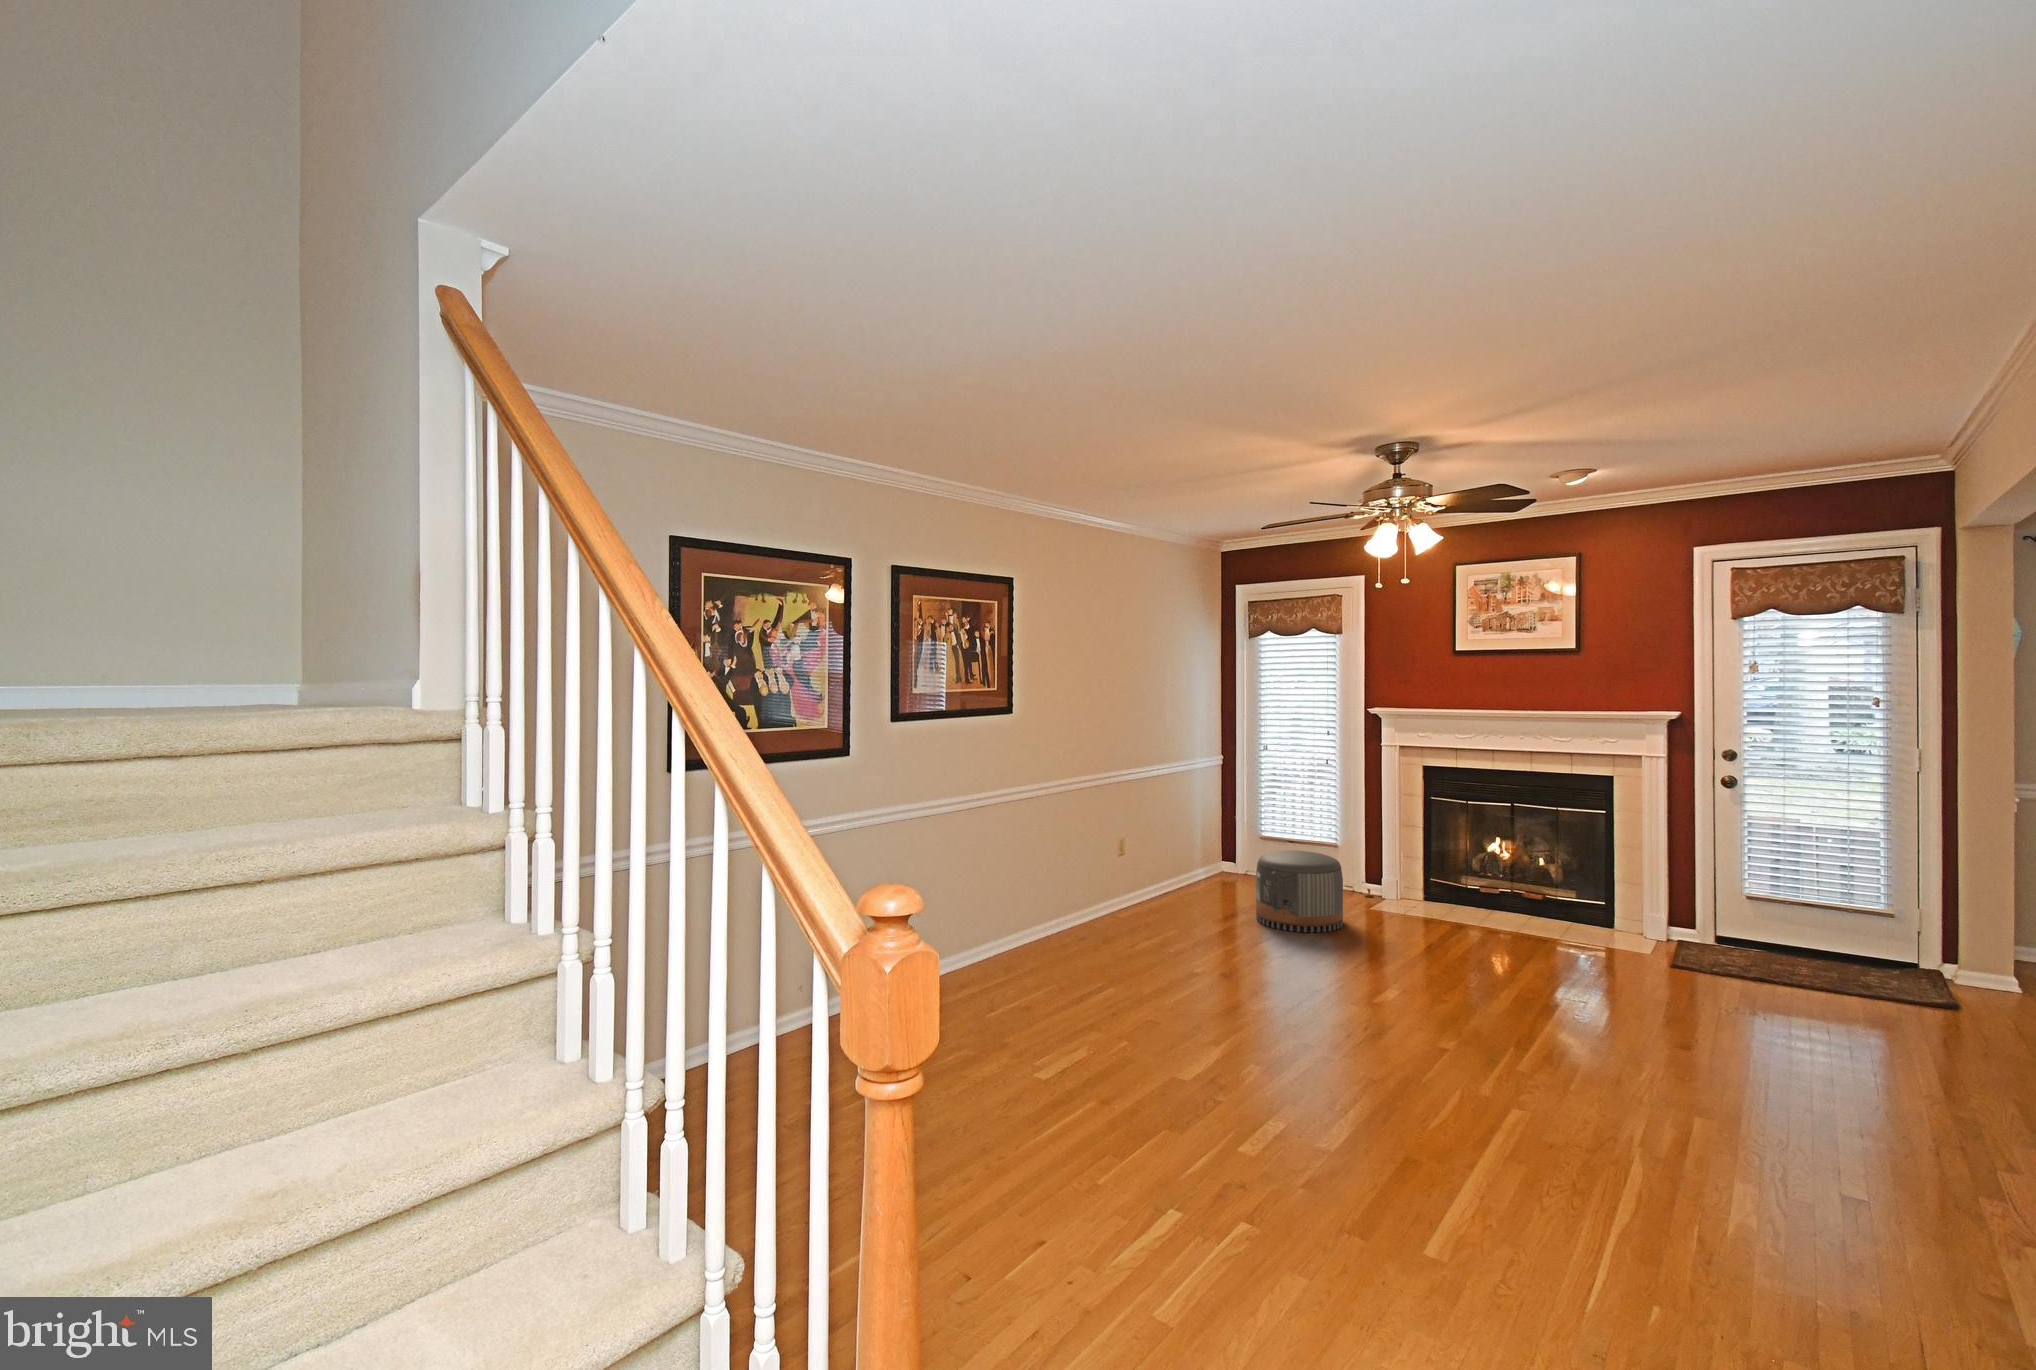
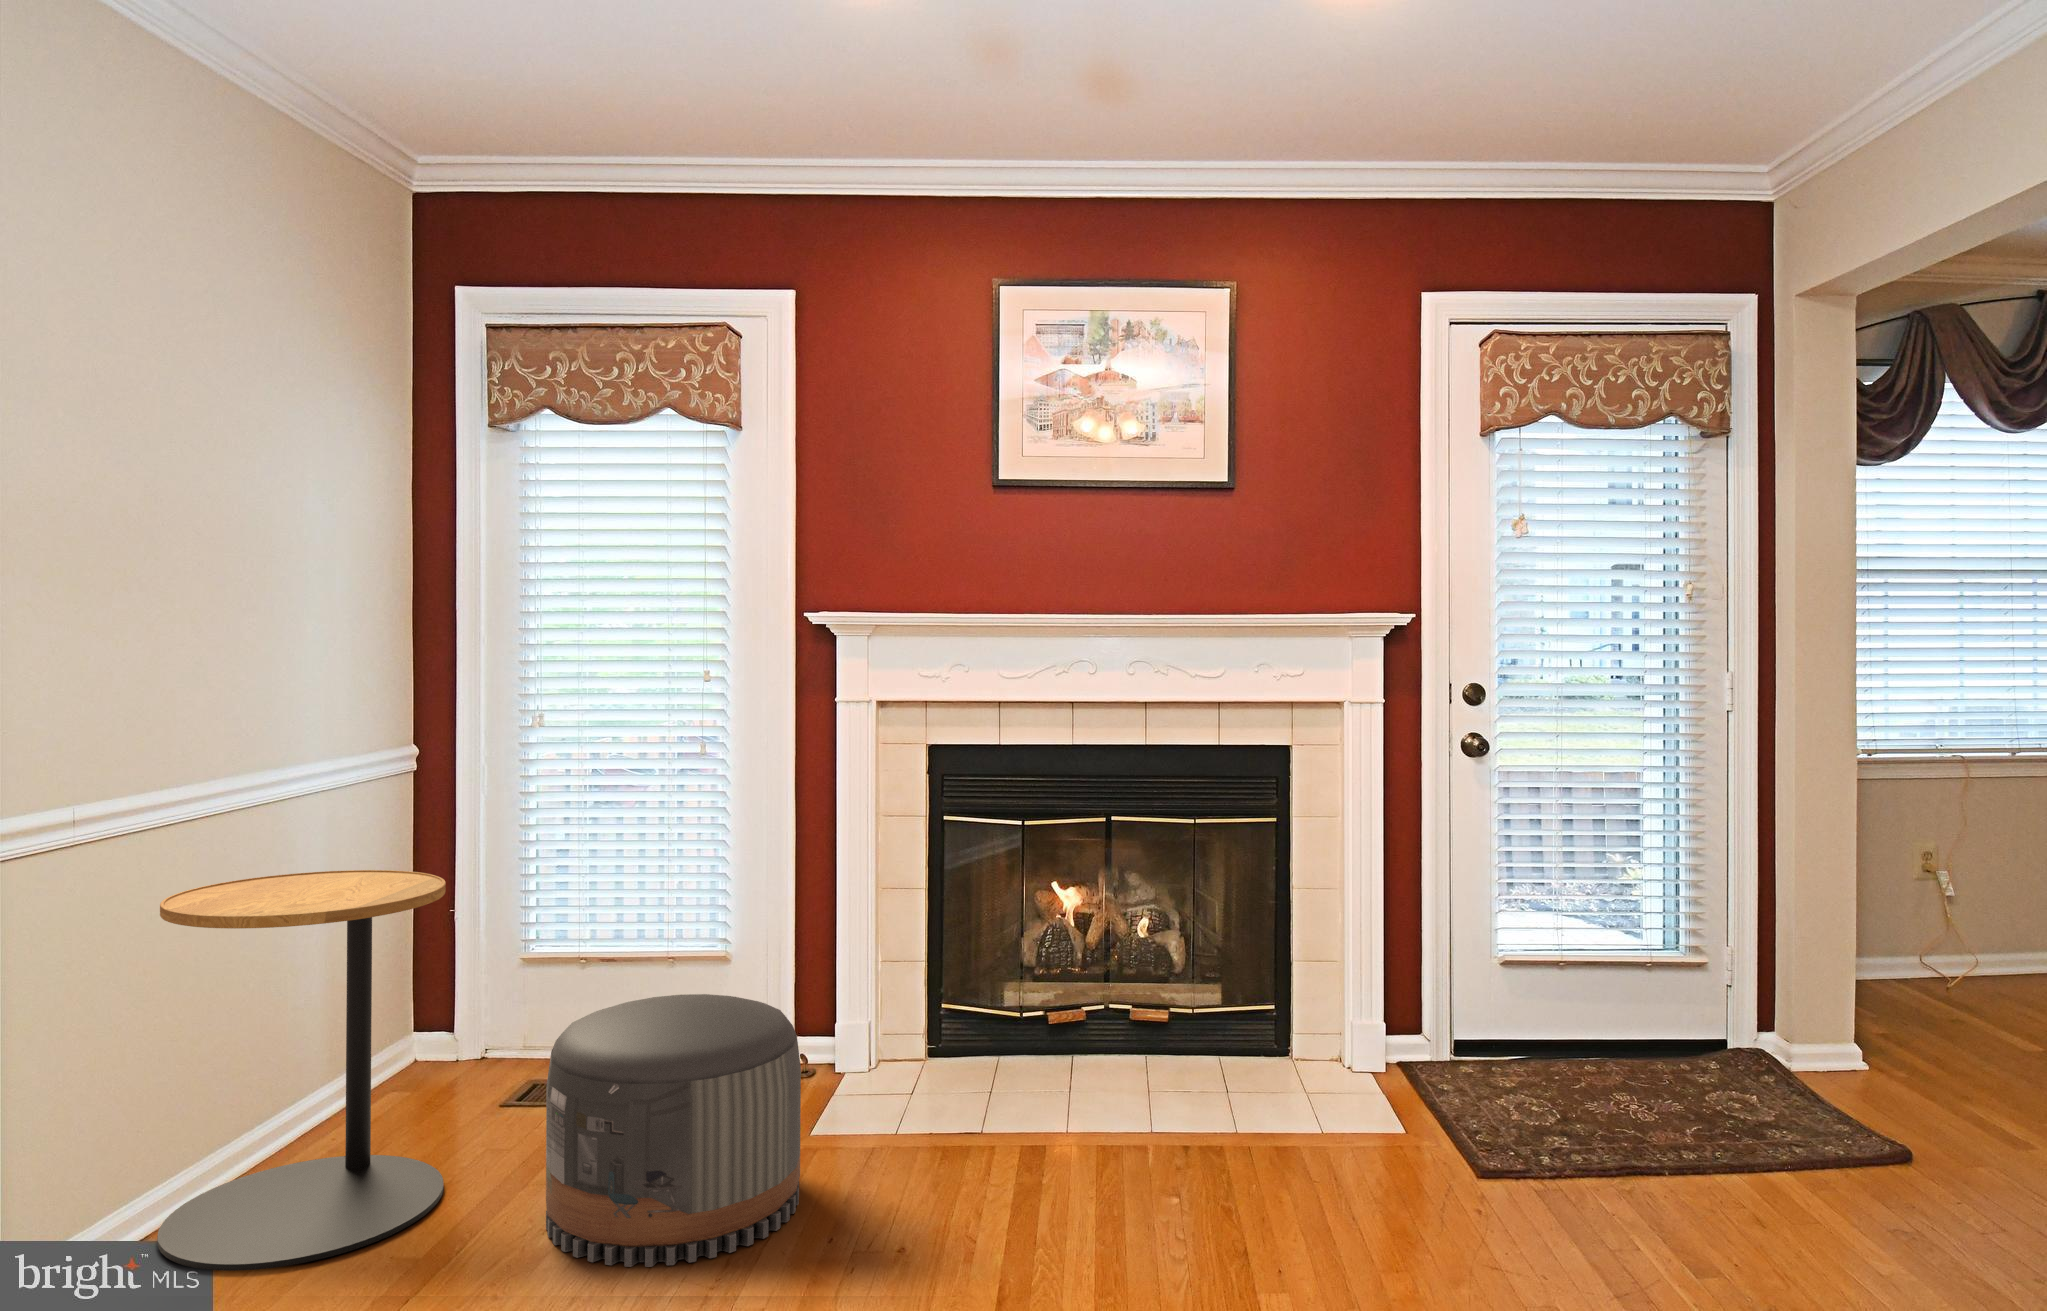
side table: none [1149,798,1228,911] -> present [157,870,446,1271]

